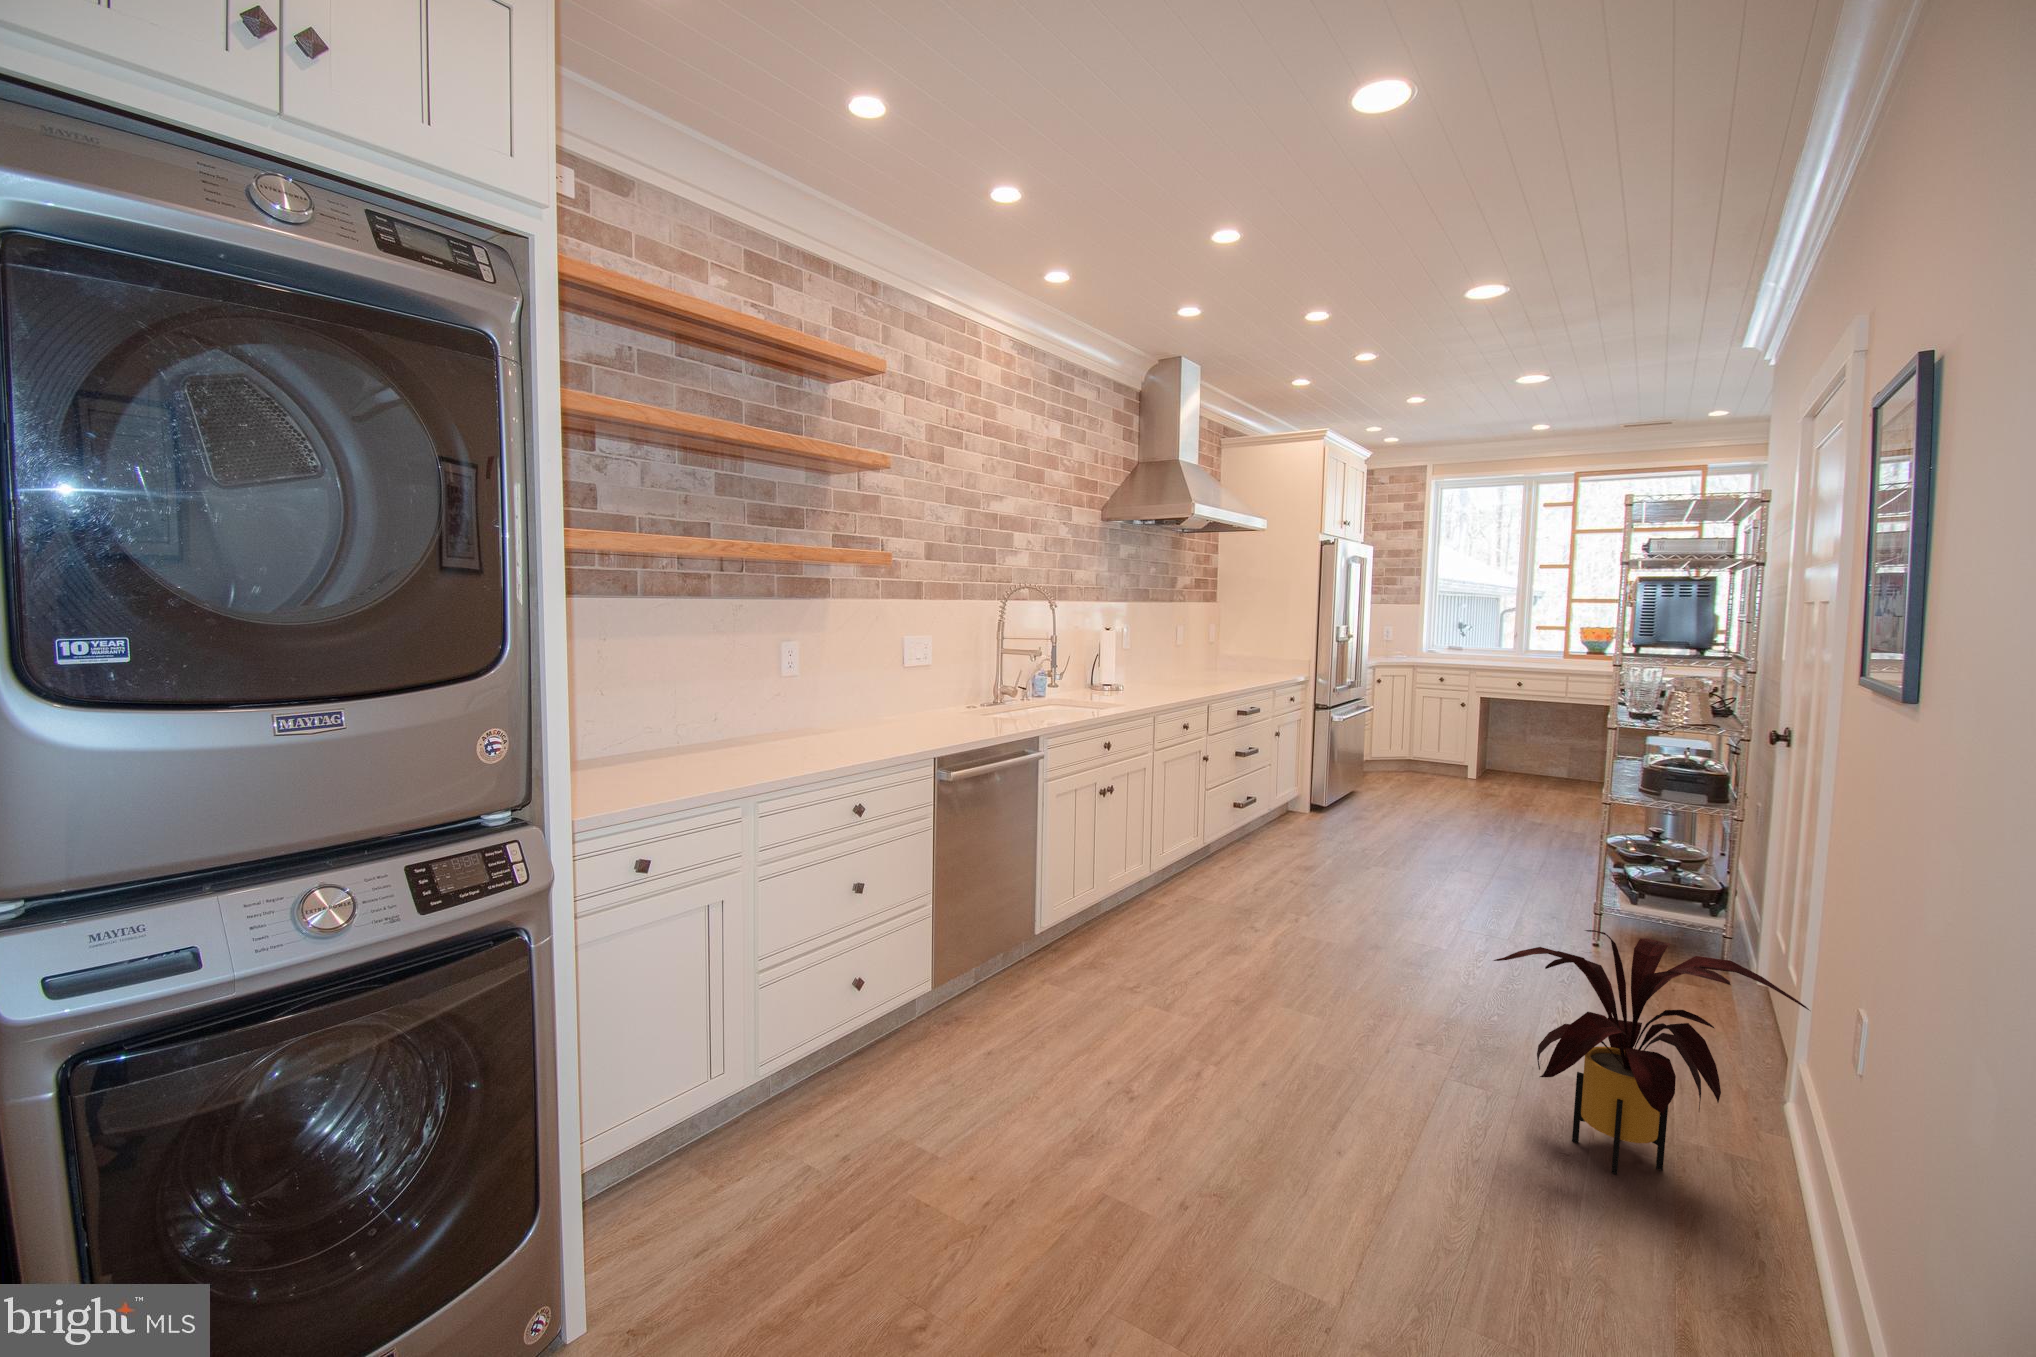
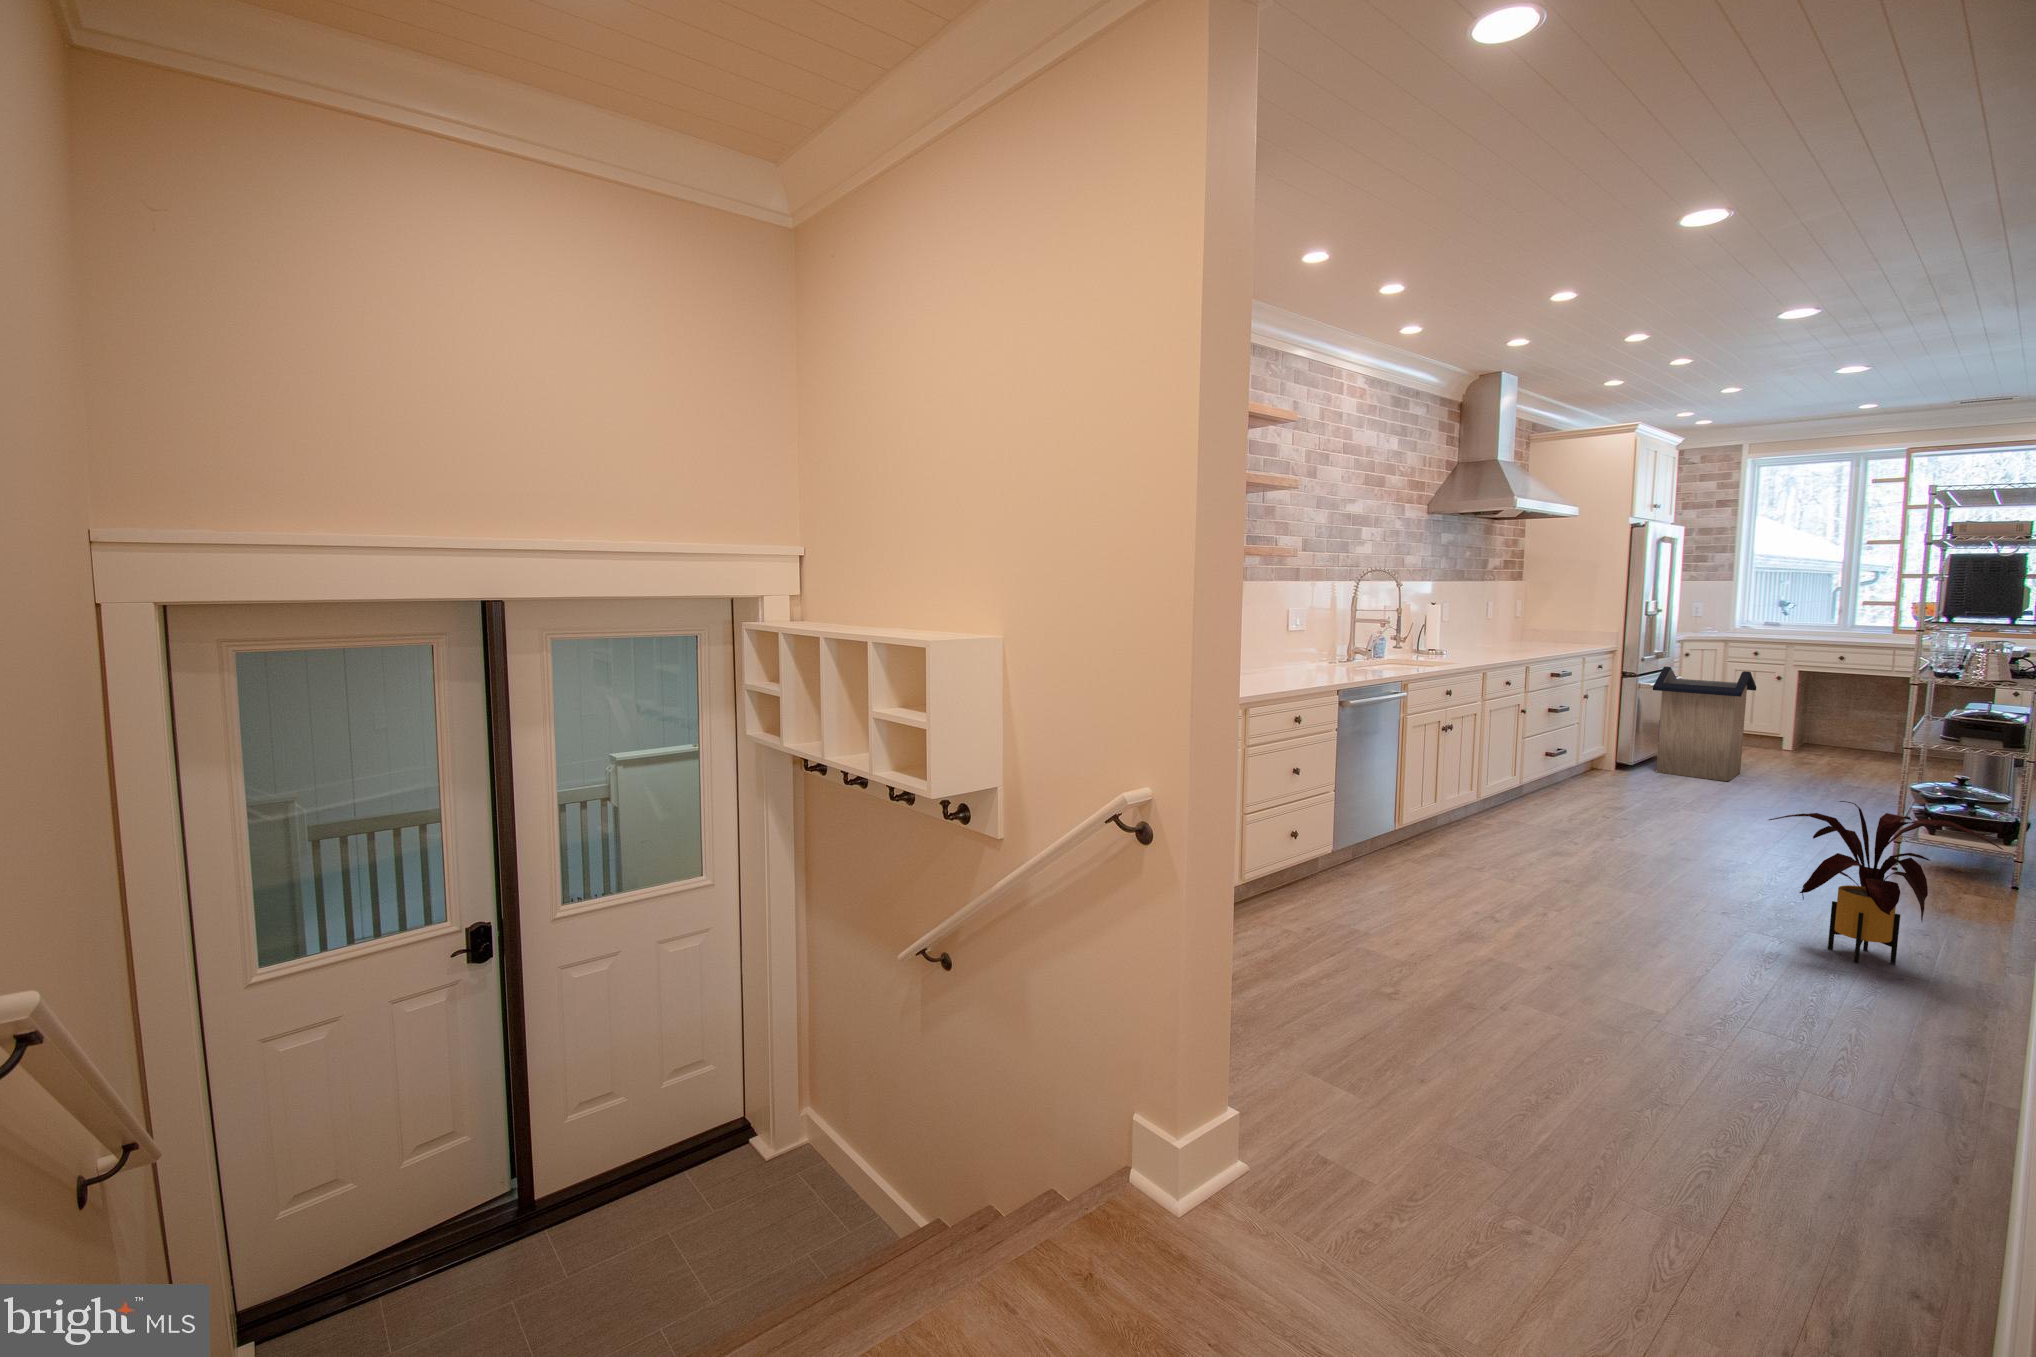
trash can: none [1347,696,1446,822] -> present [1653,667,1756,781]

